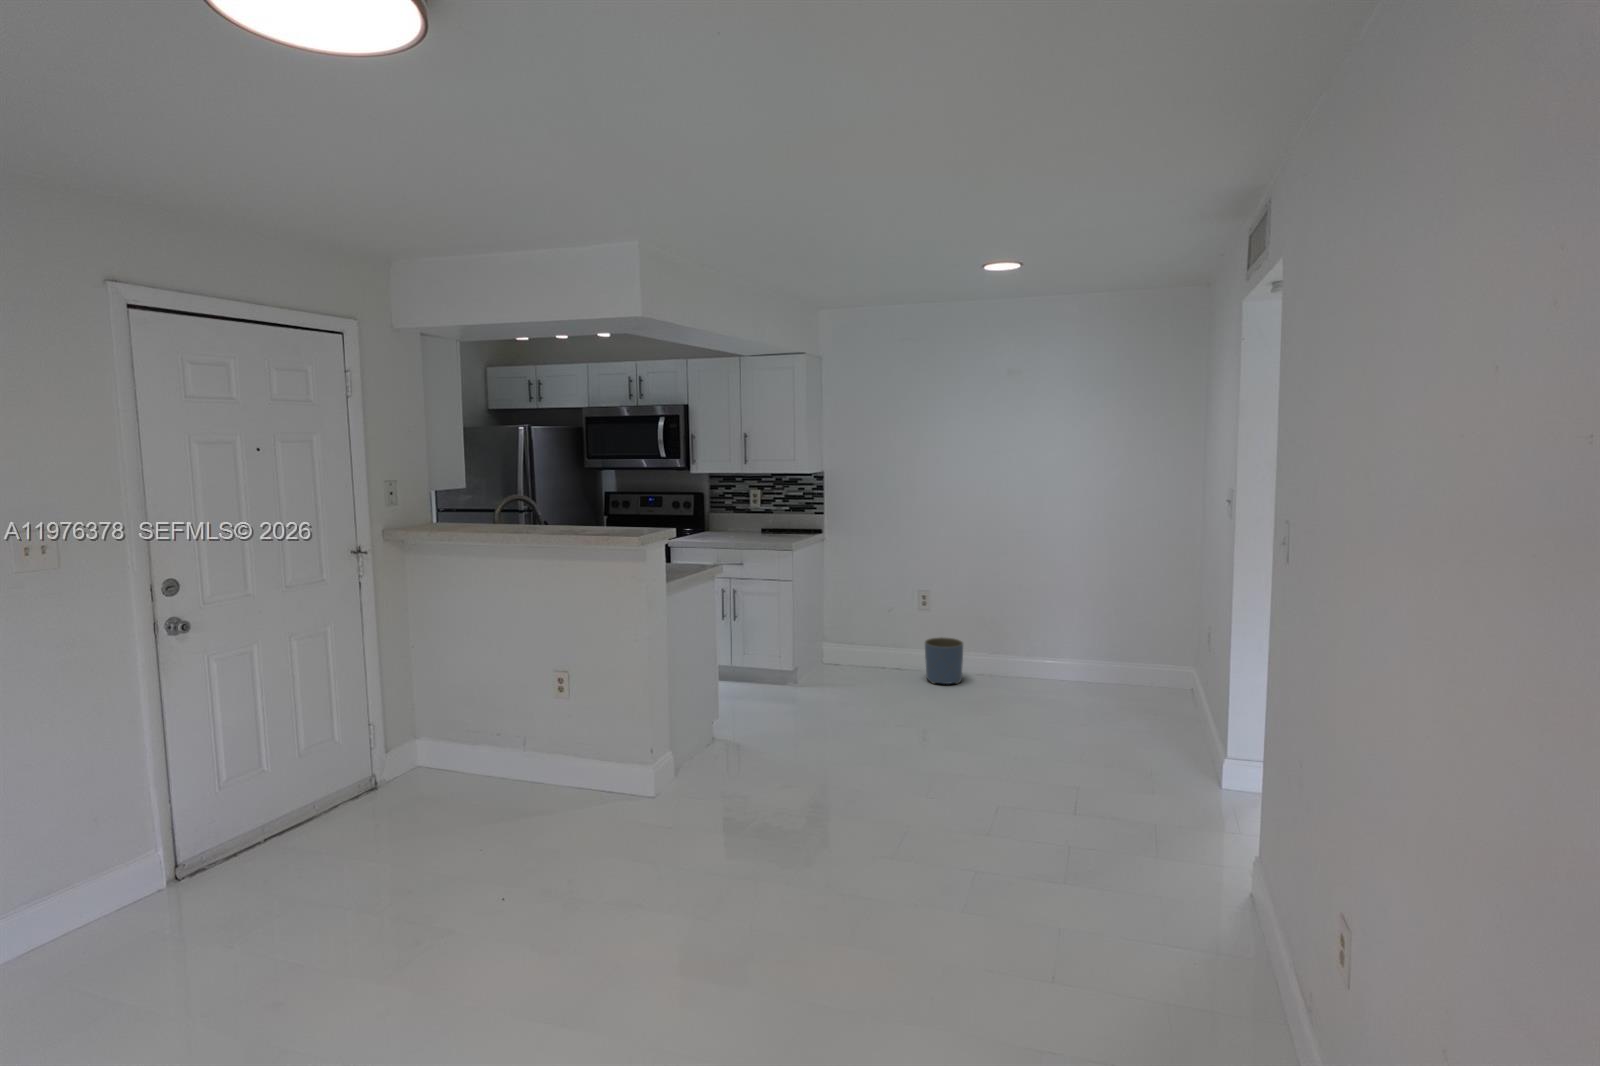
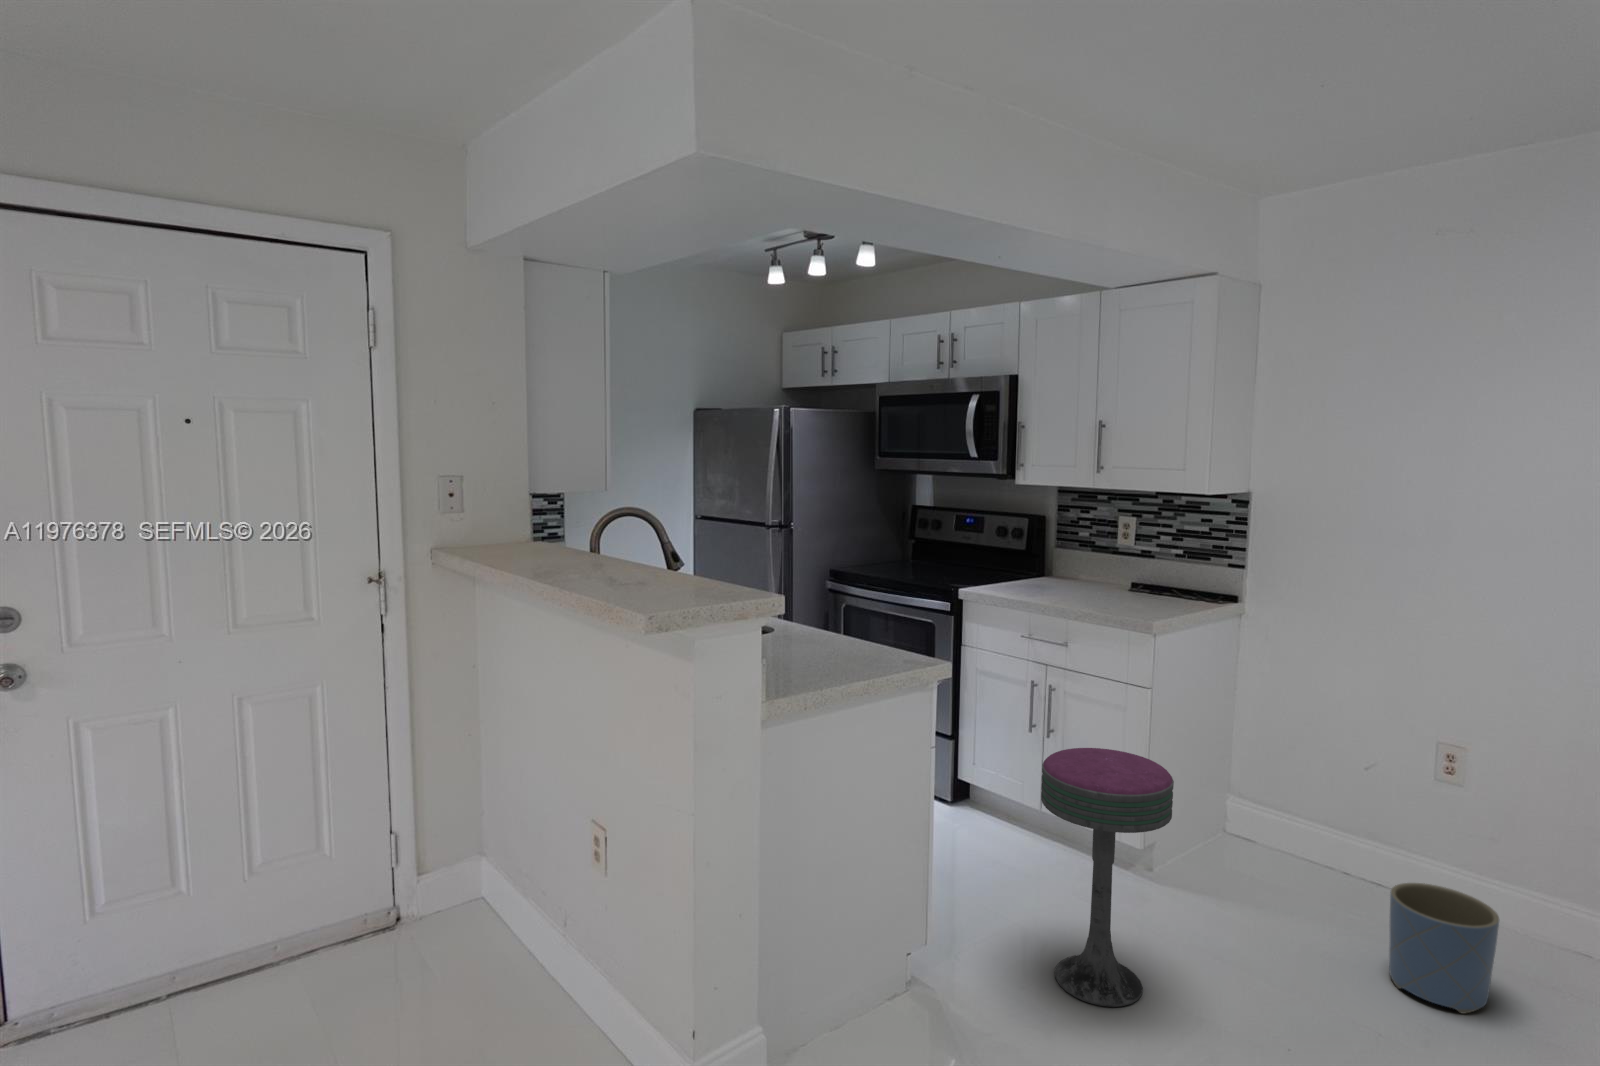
bar stool: none [807,602,870,728] -> present [1041,748,1174,1007]

